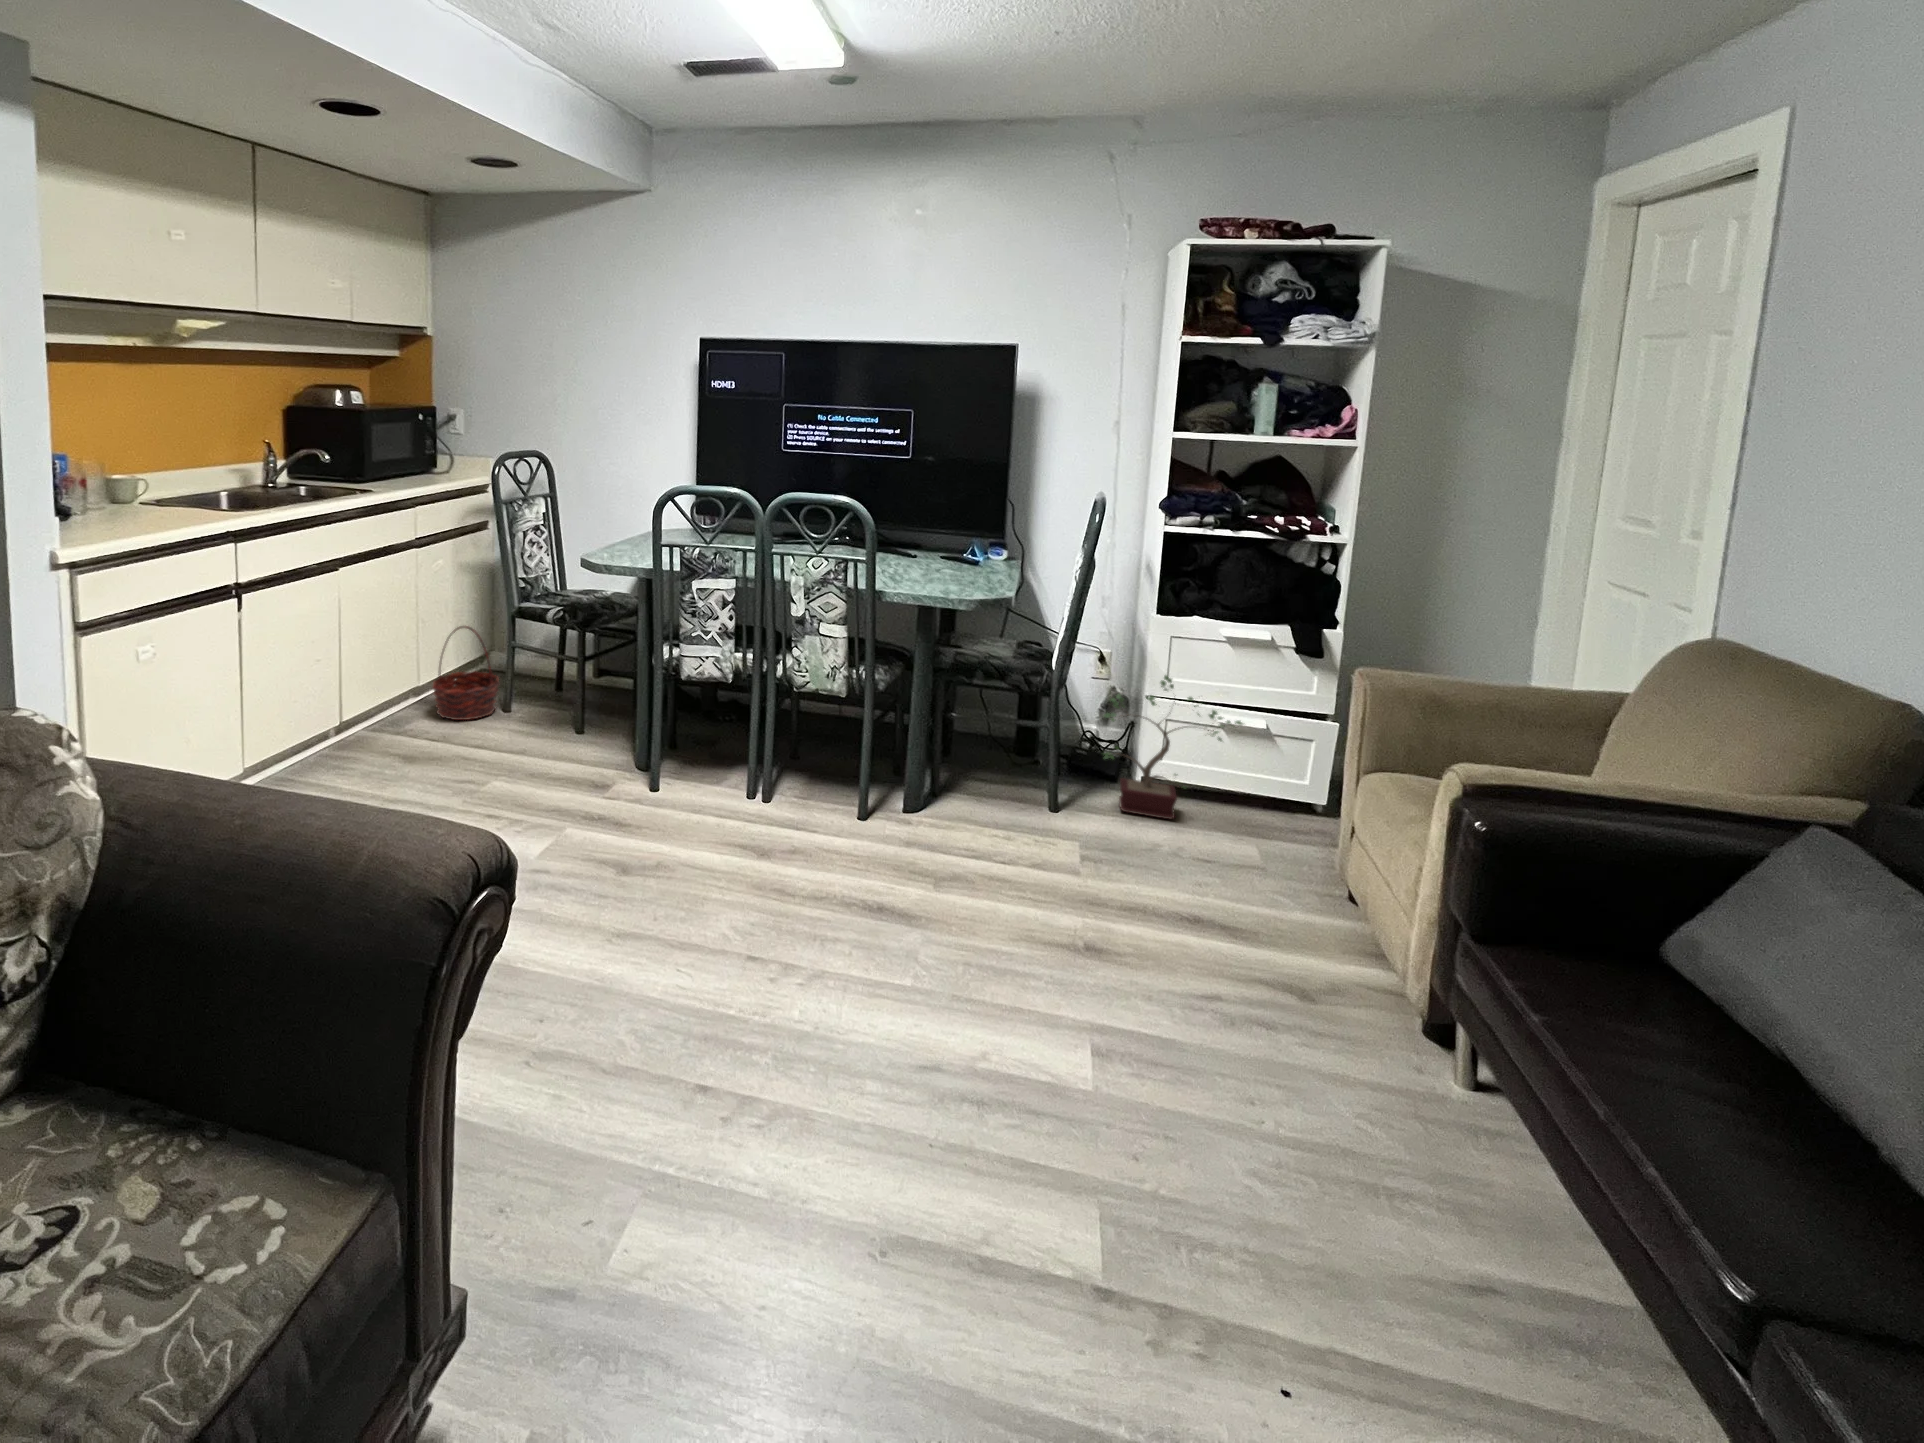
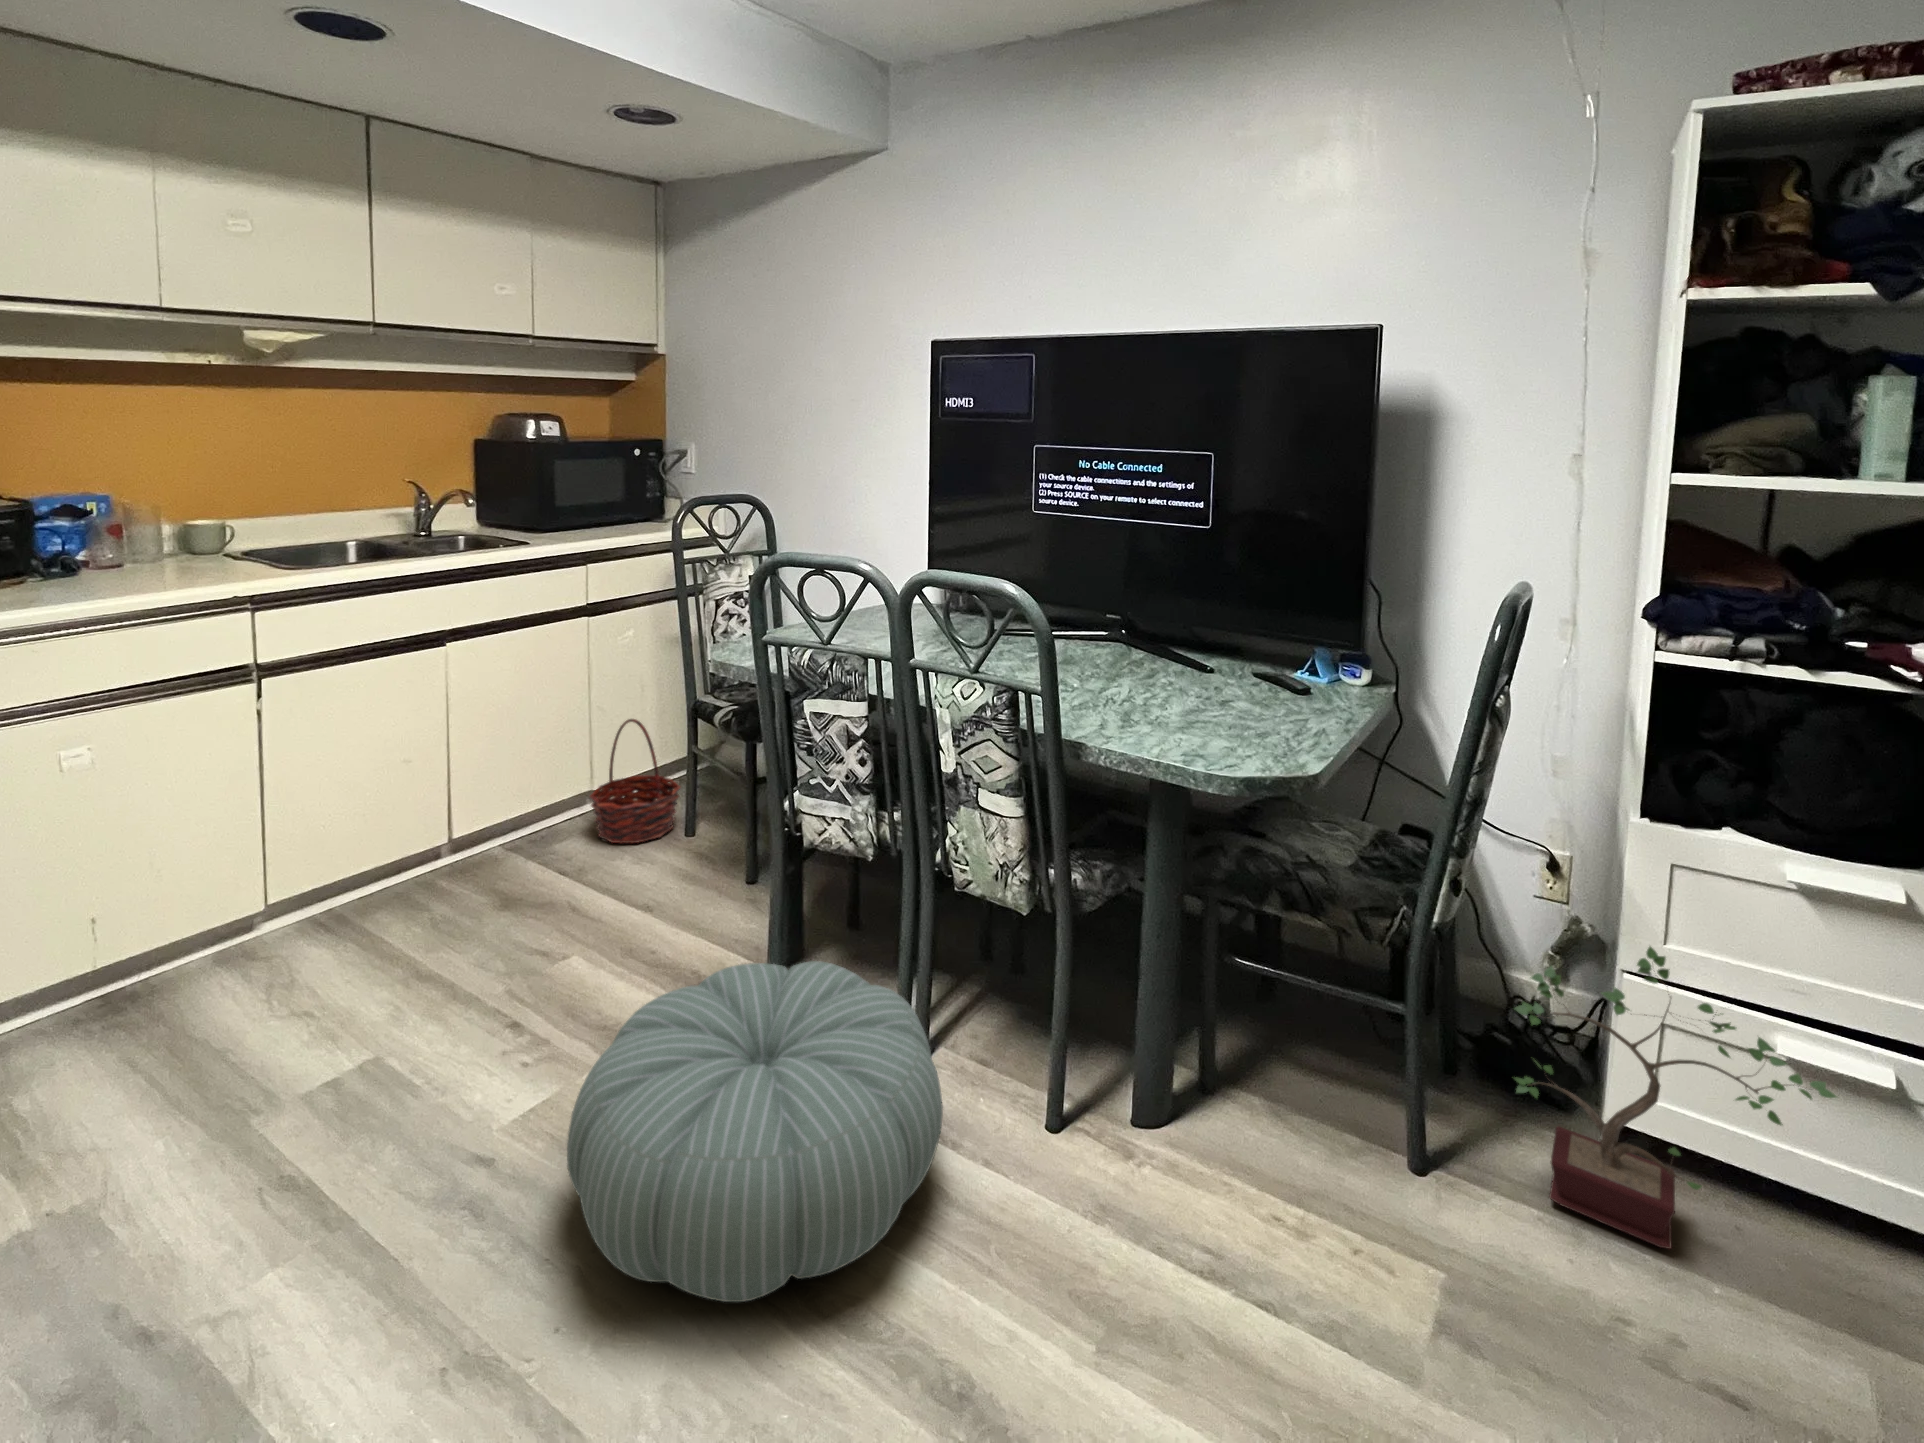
pouf: none [614,739,825,889] -> present [567,961,943,1302]

